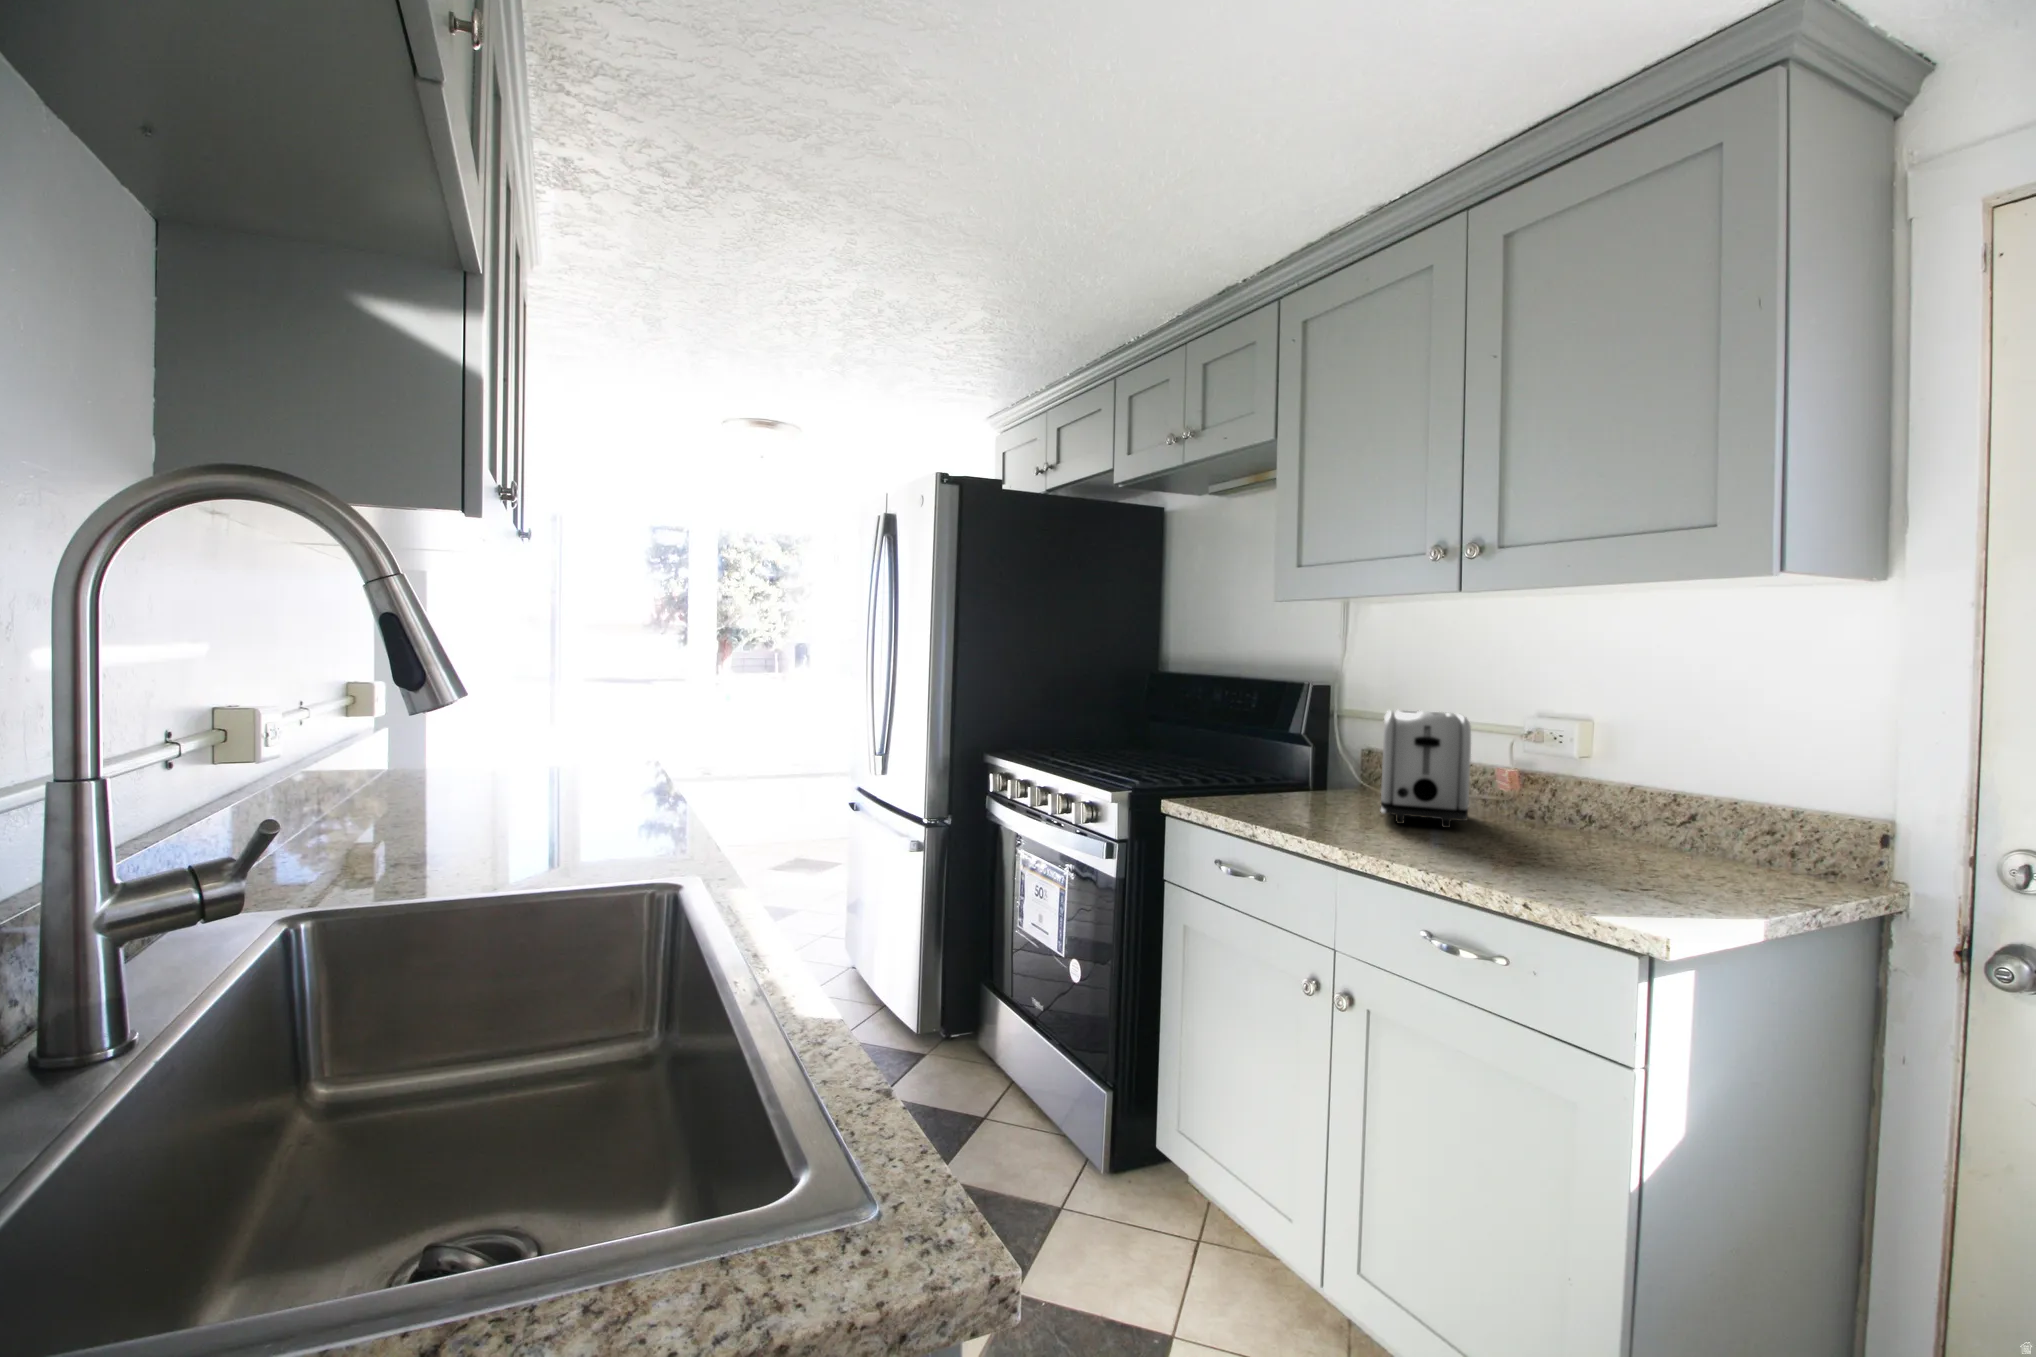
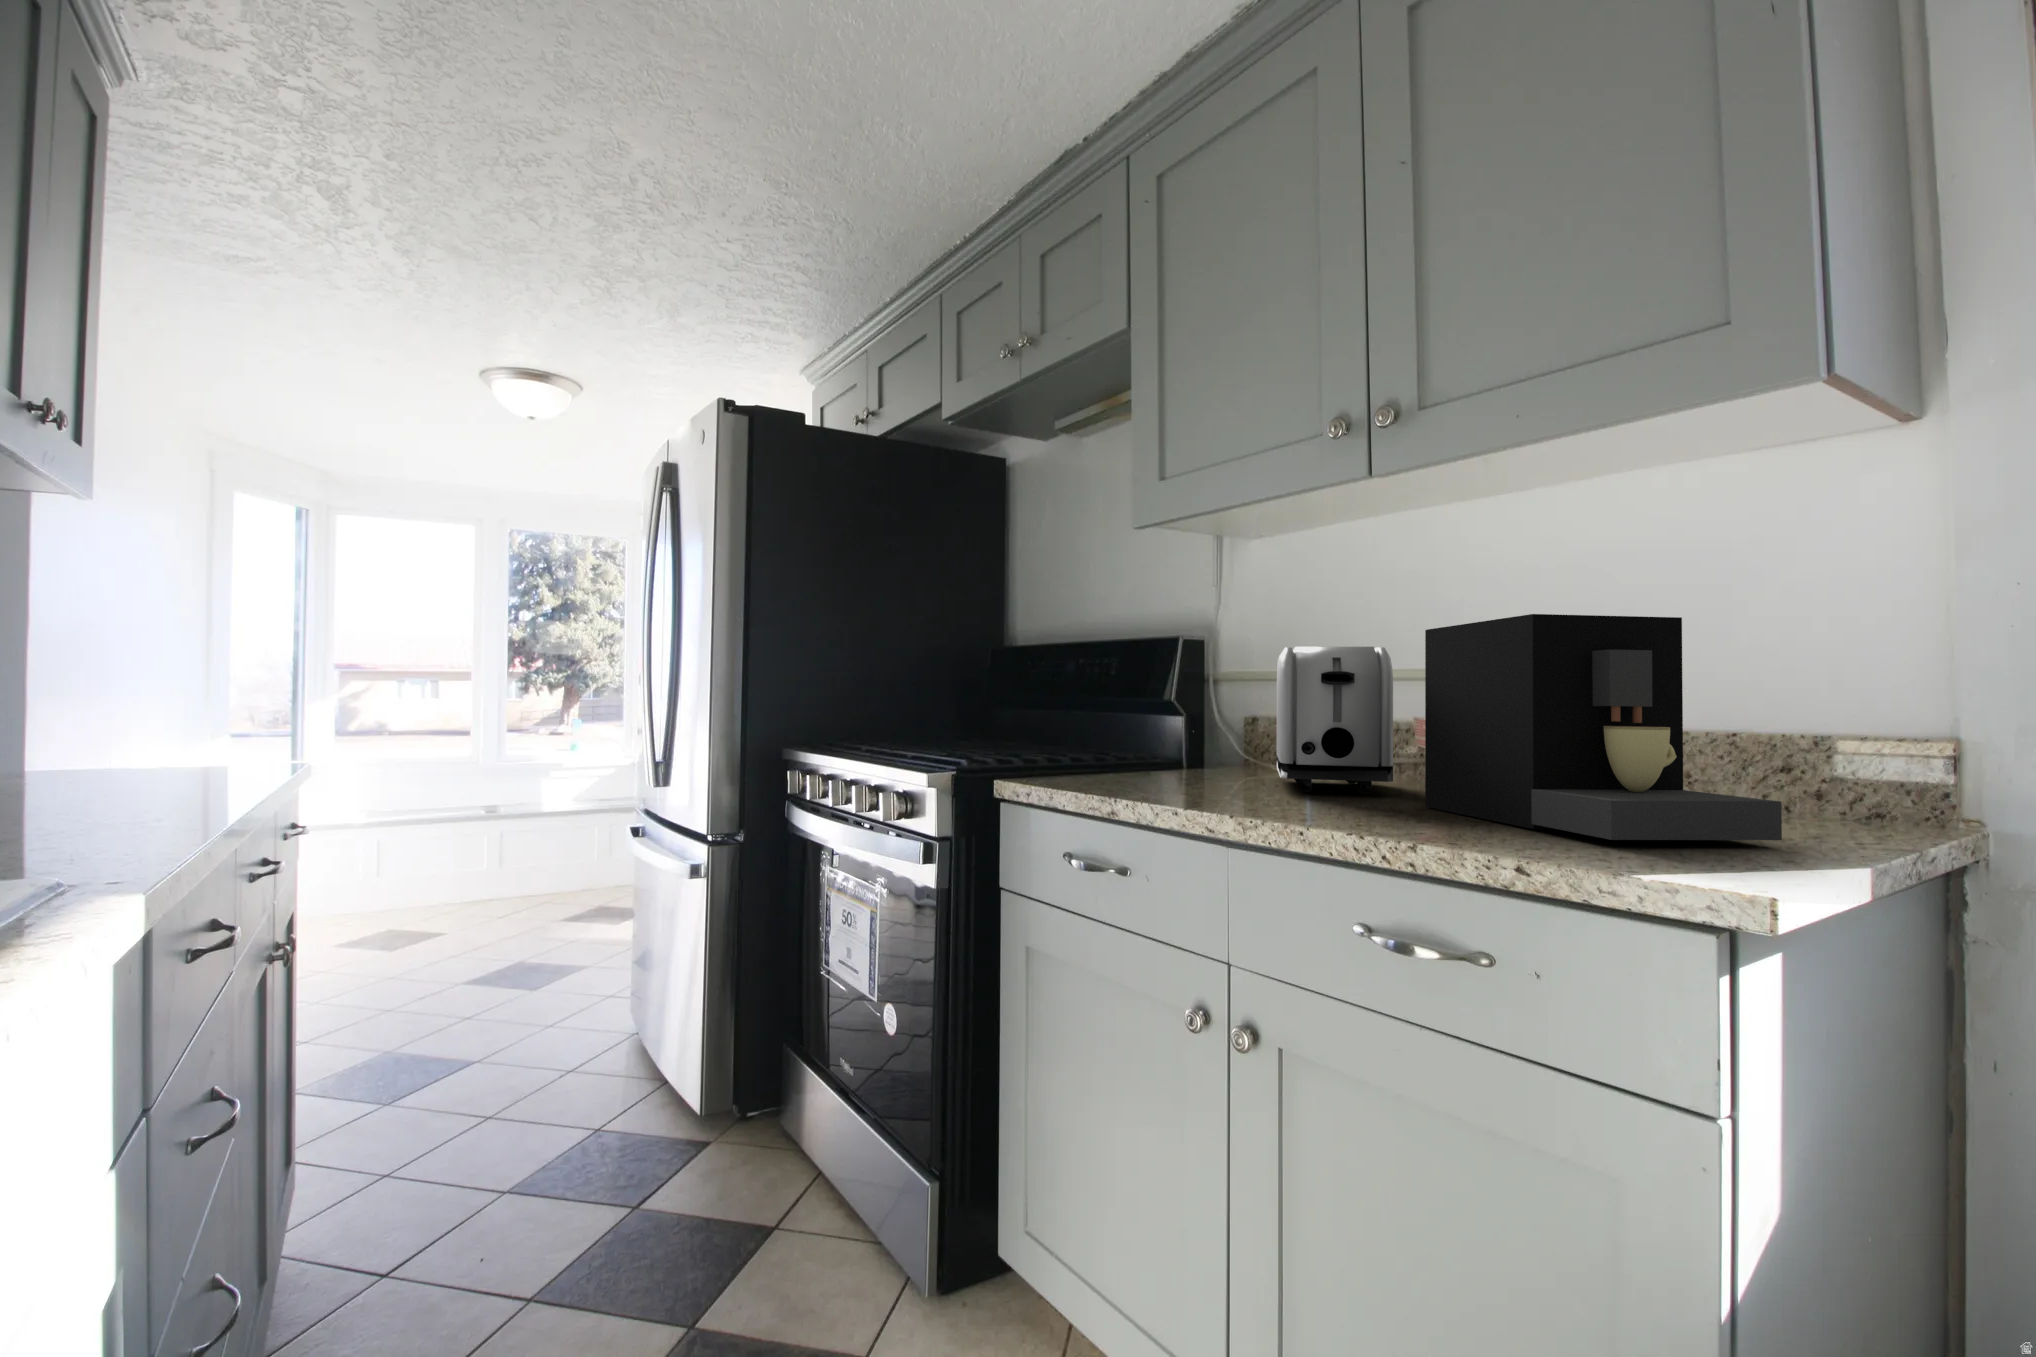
coffee maker: none [1487,716,1726,895] -> present [1425,614,1782,840]

